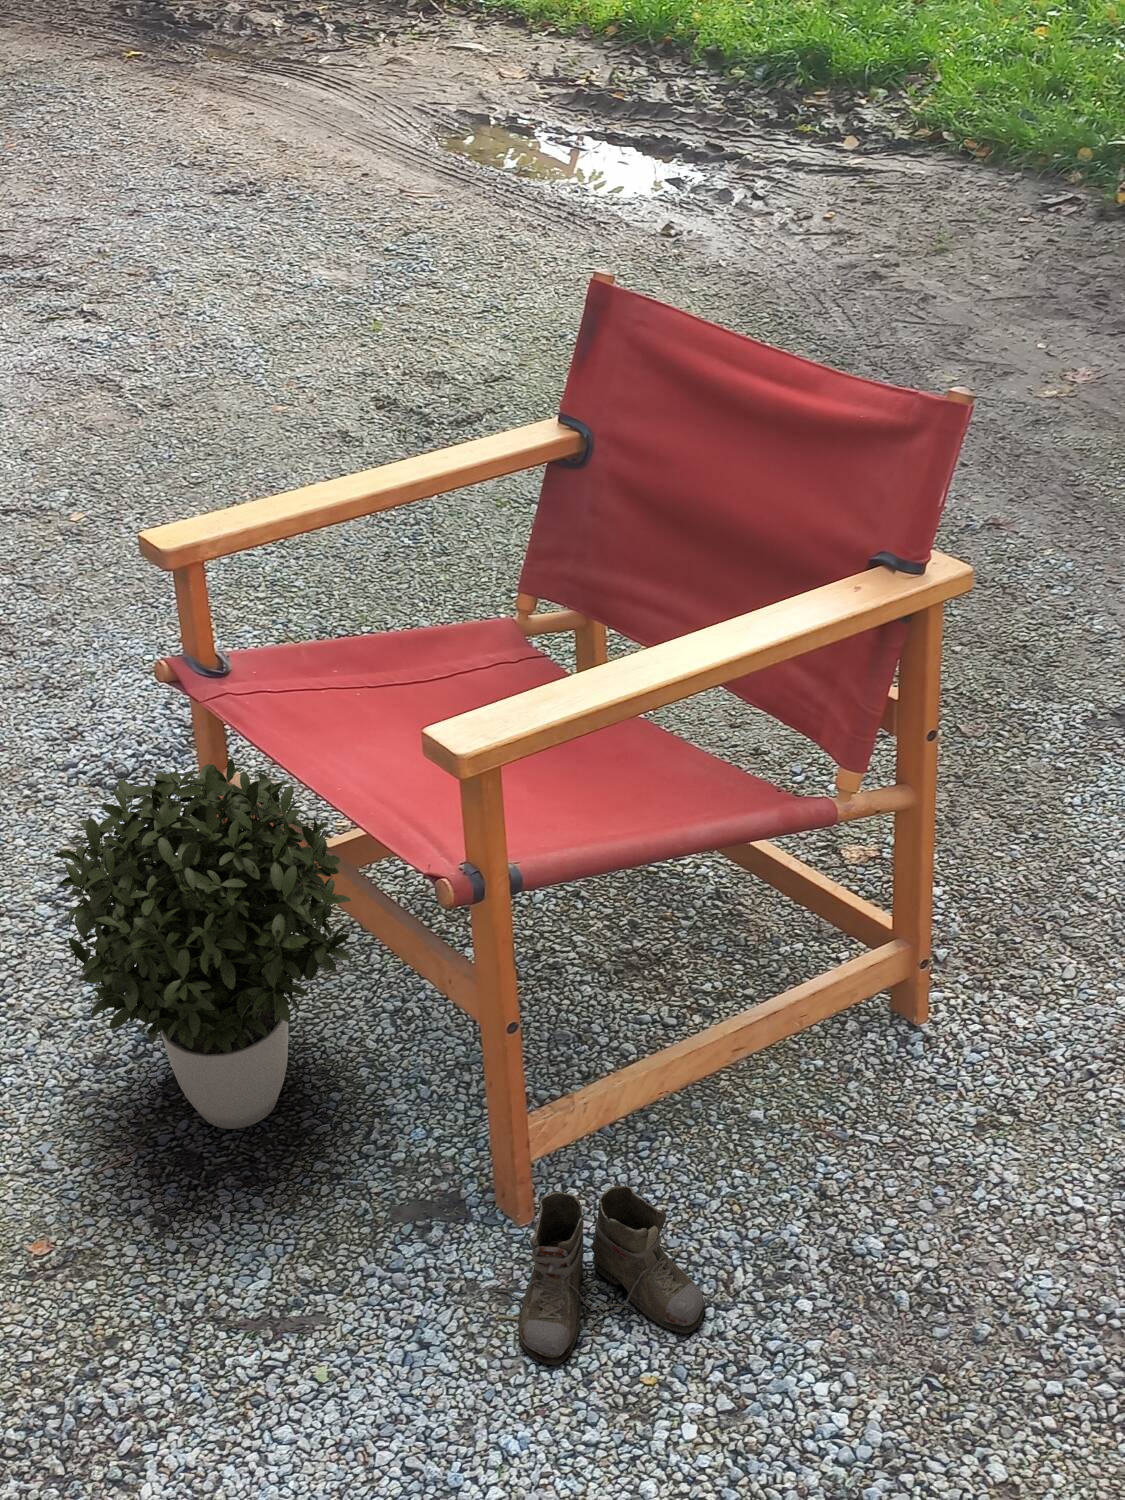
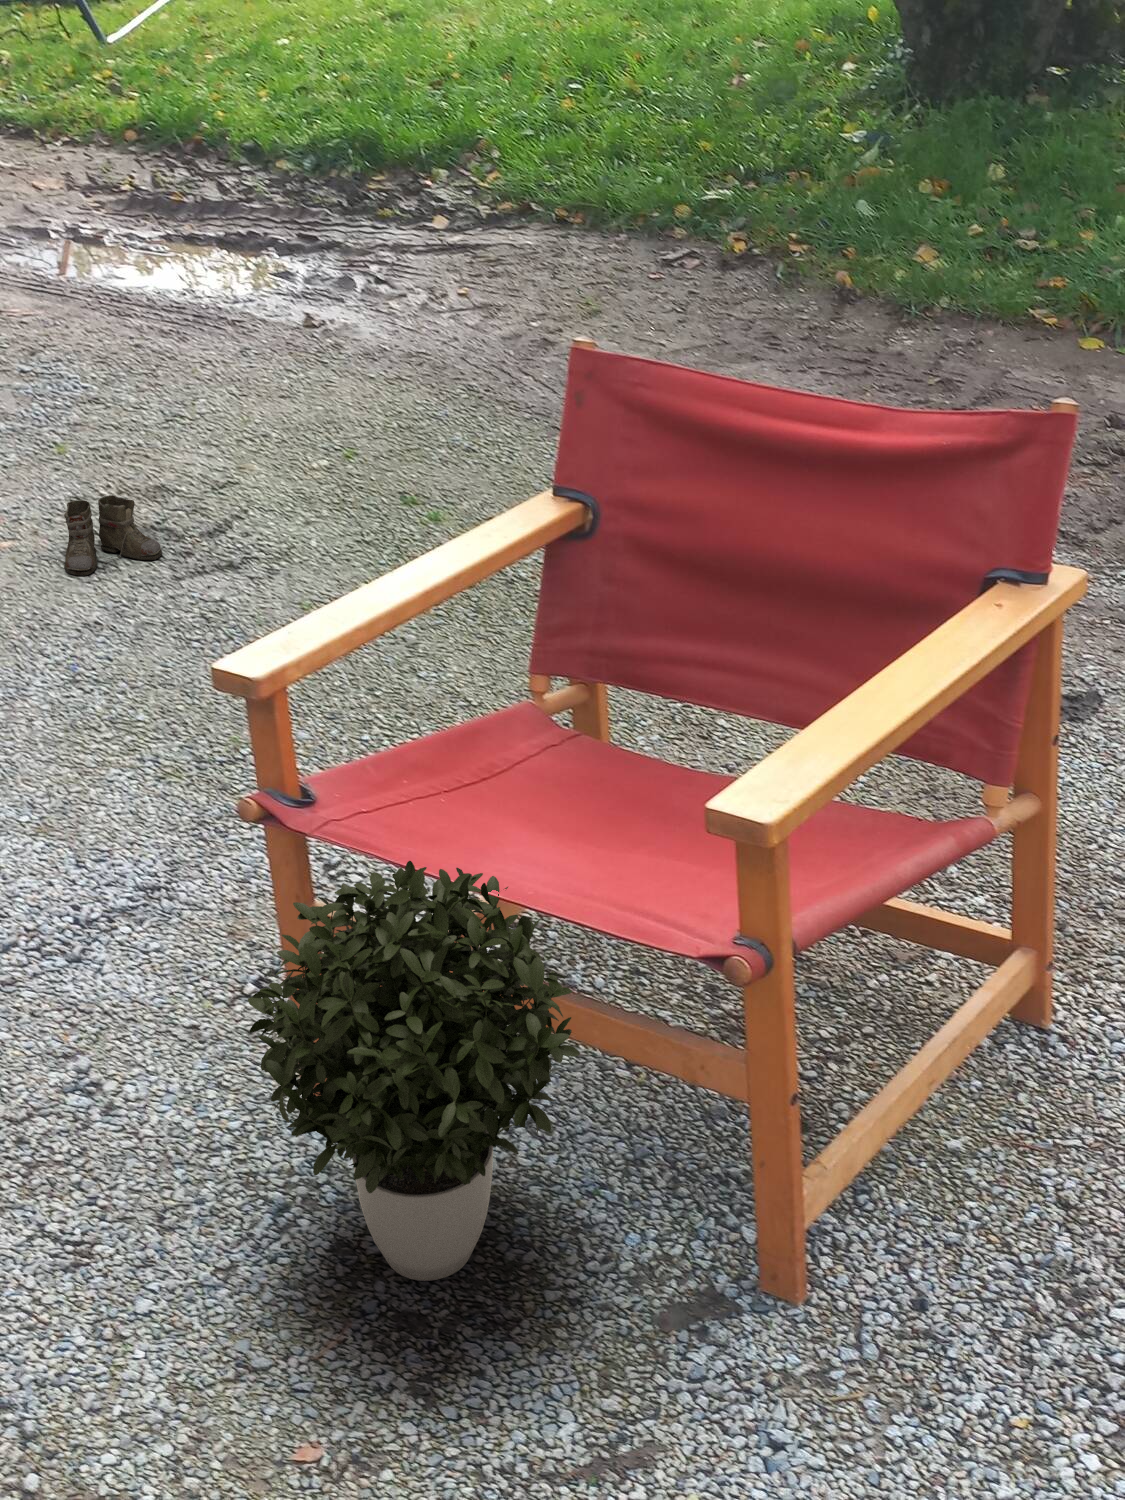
boots: present [492,1186,705,1365] -> present [53,495,162,576]

